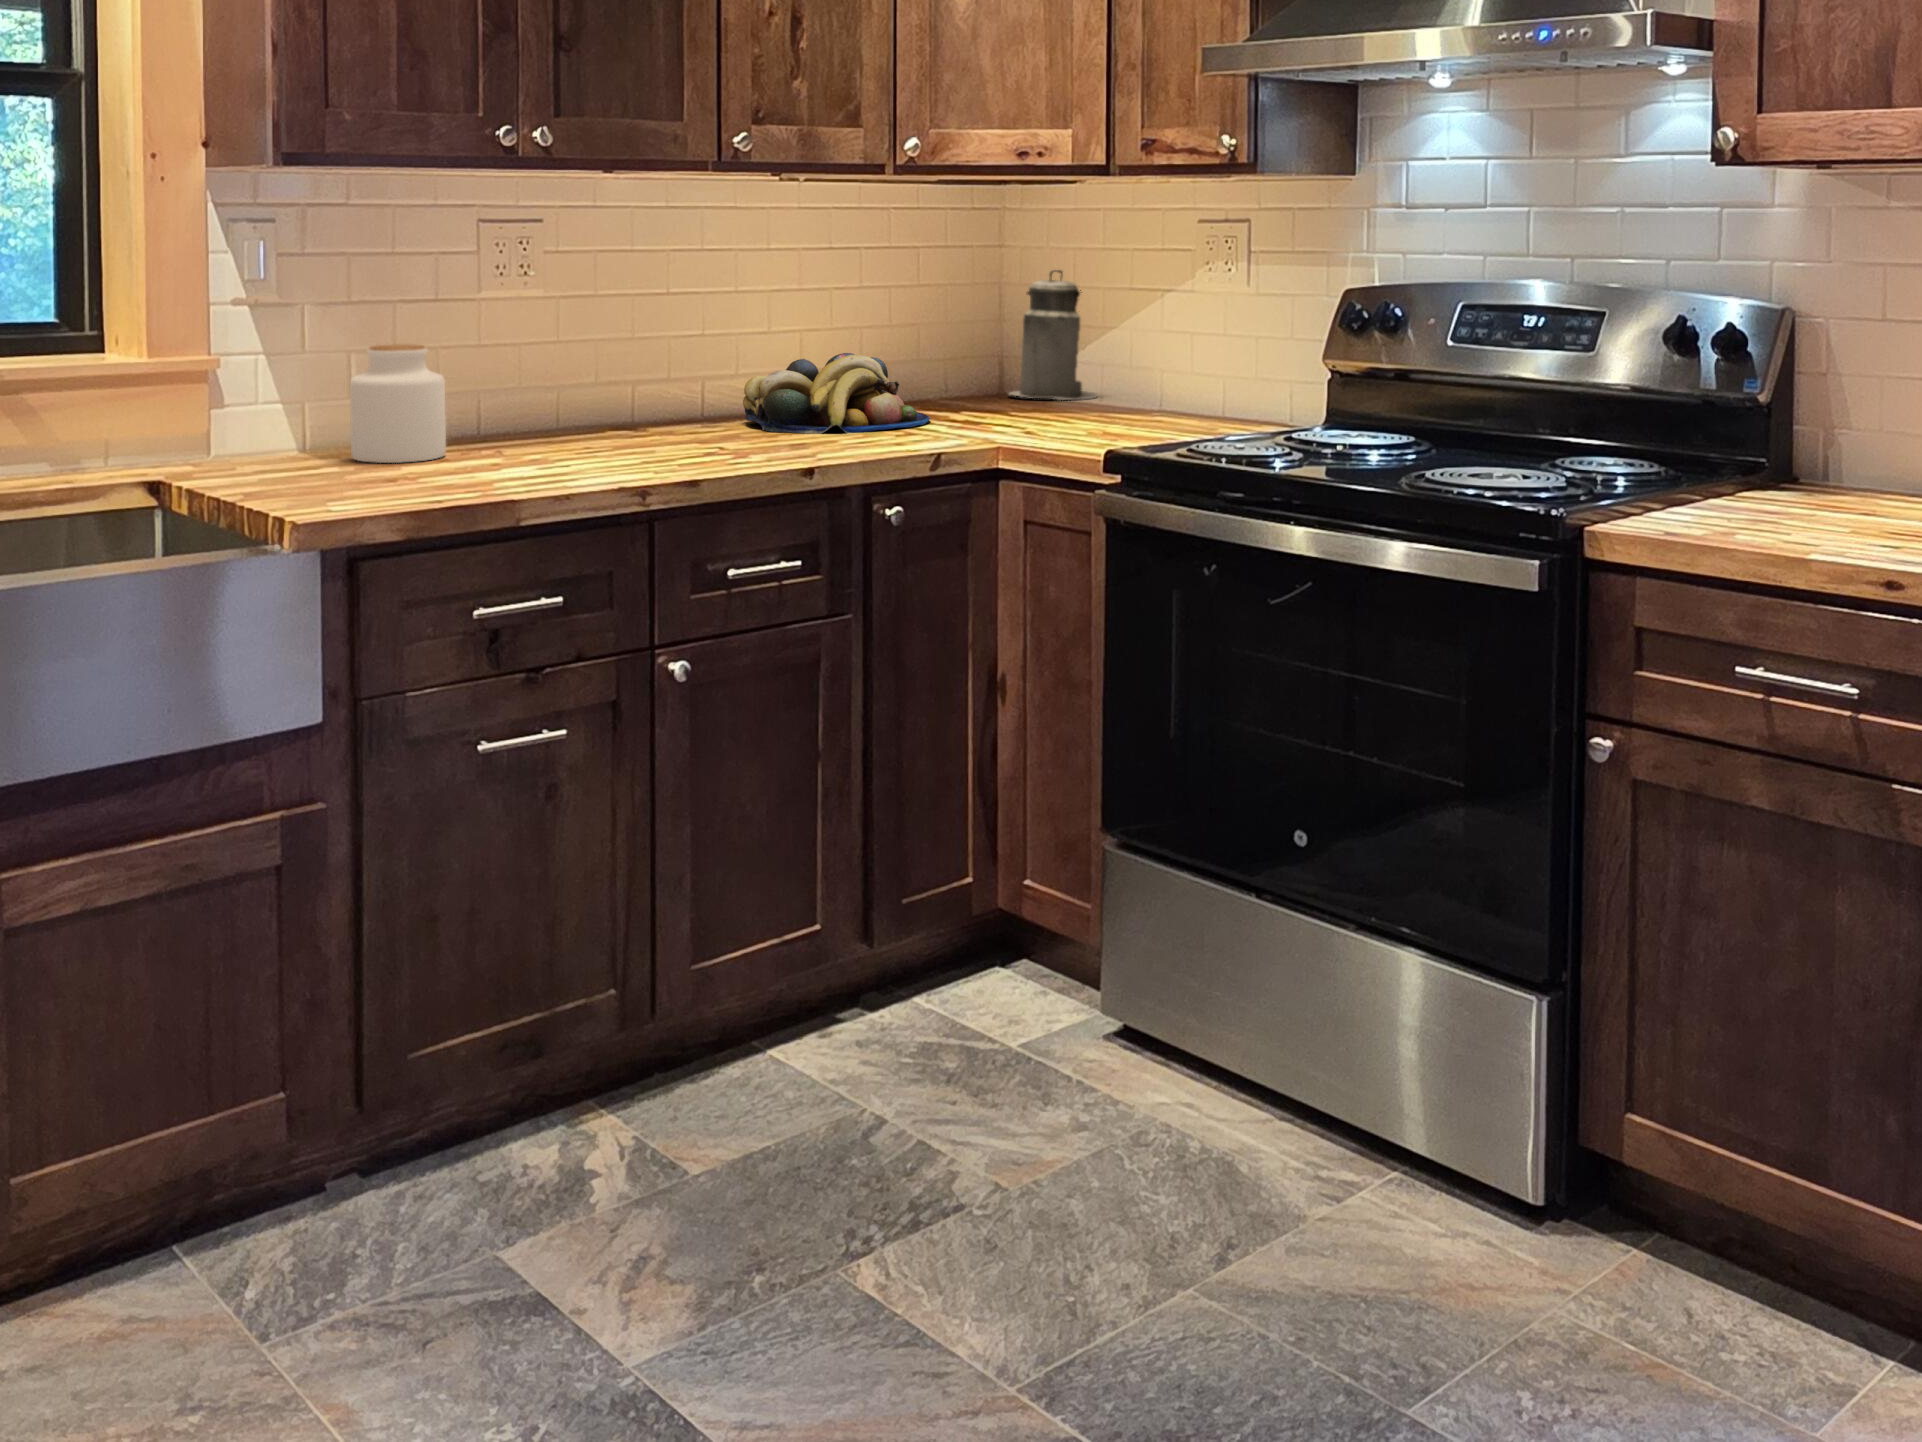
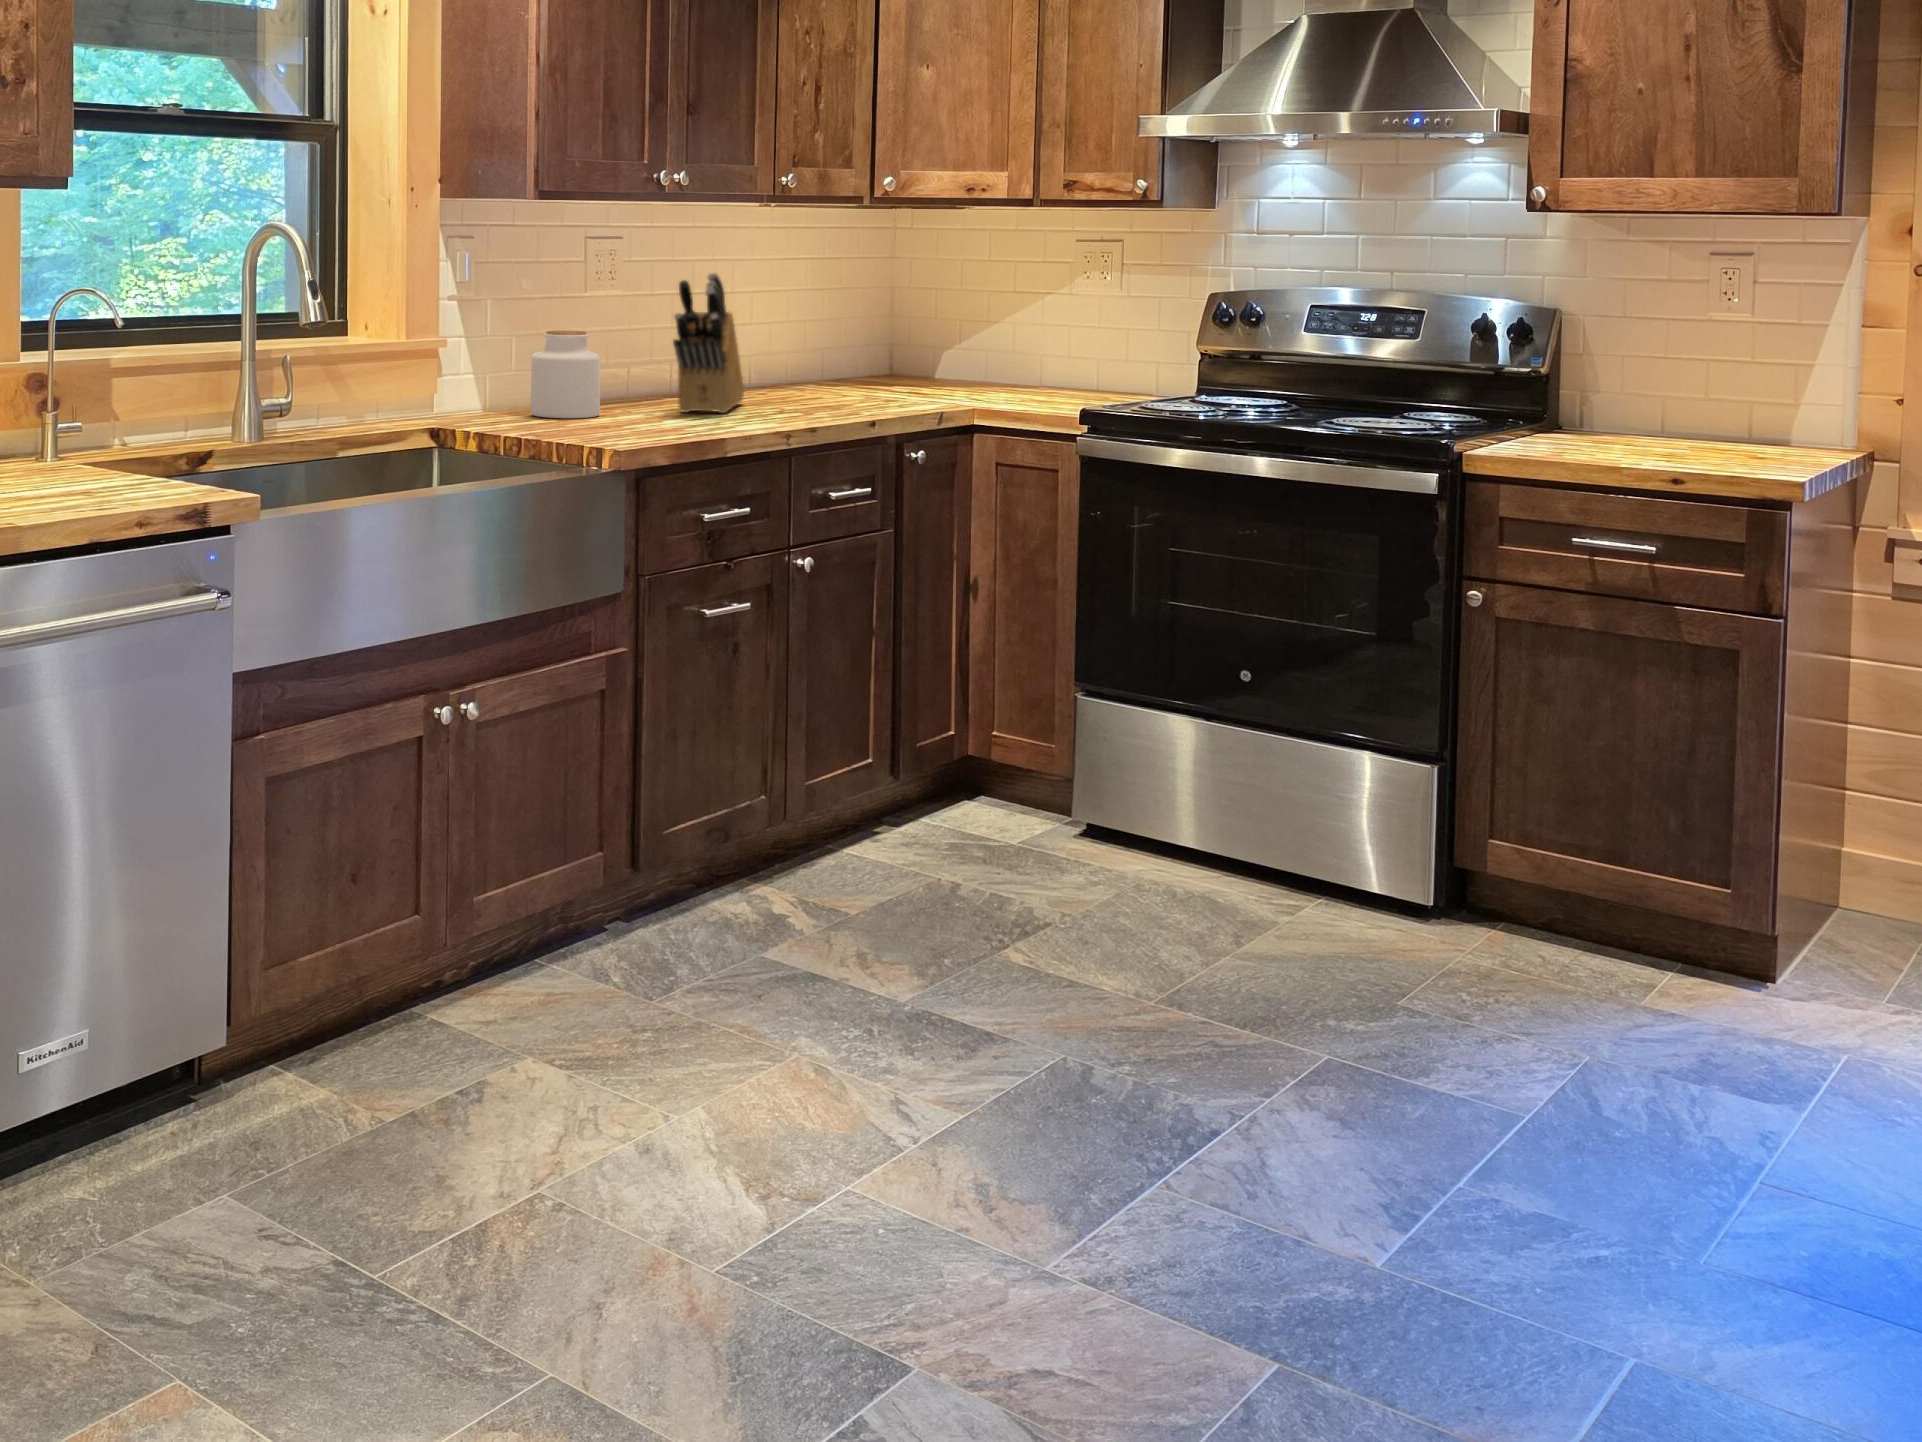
knife block: none [526,266,684,455] -> present [673,273,744,413]
canister: present [1010,270,1097,400] -> none [907,276,978,378]
fruit bowl: present [743,353,930,434] -> none [753,340,899,400]

